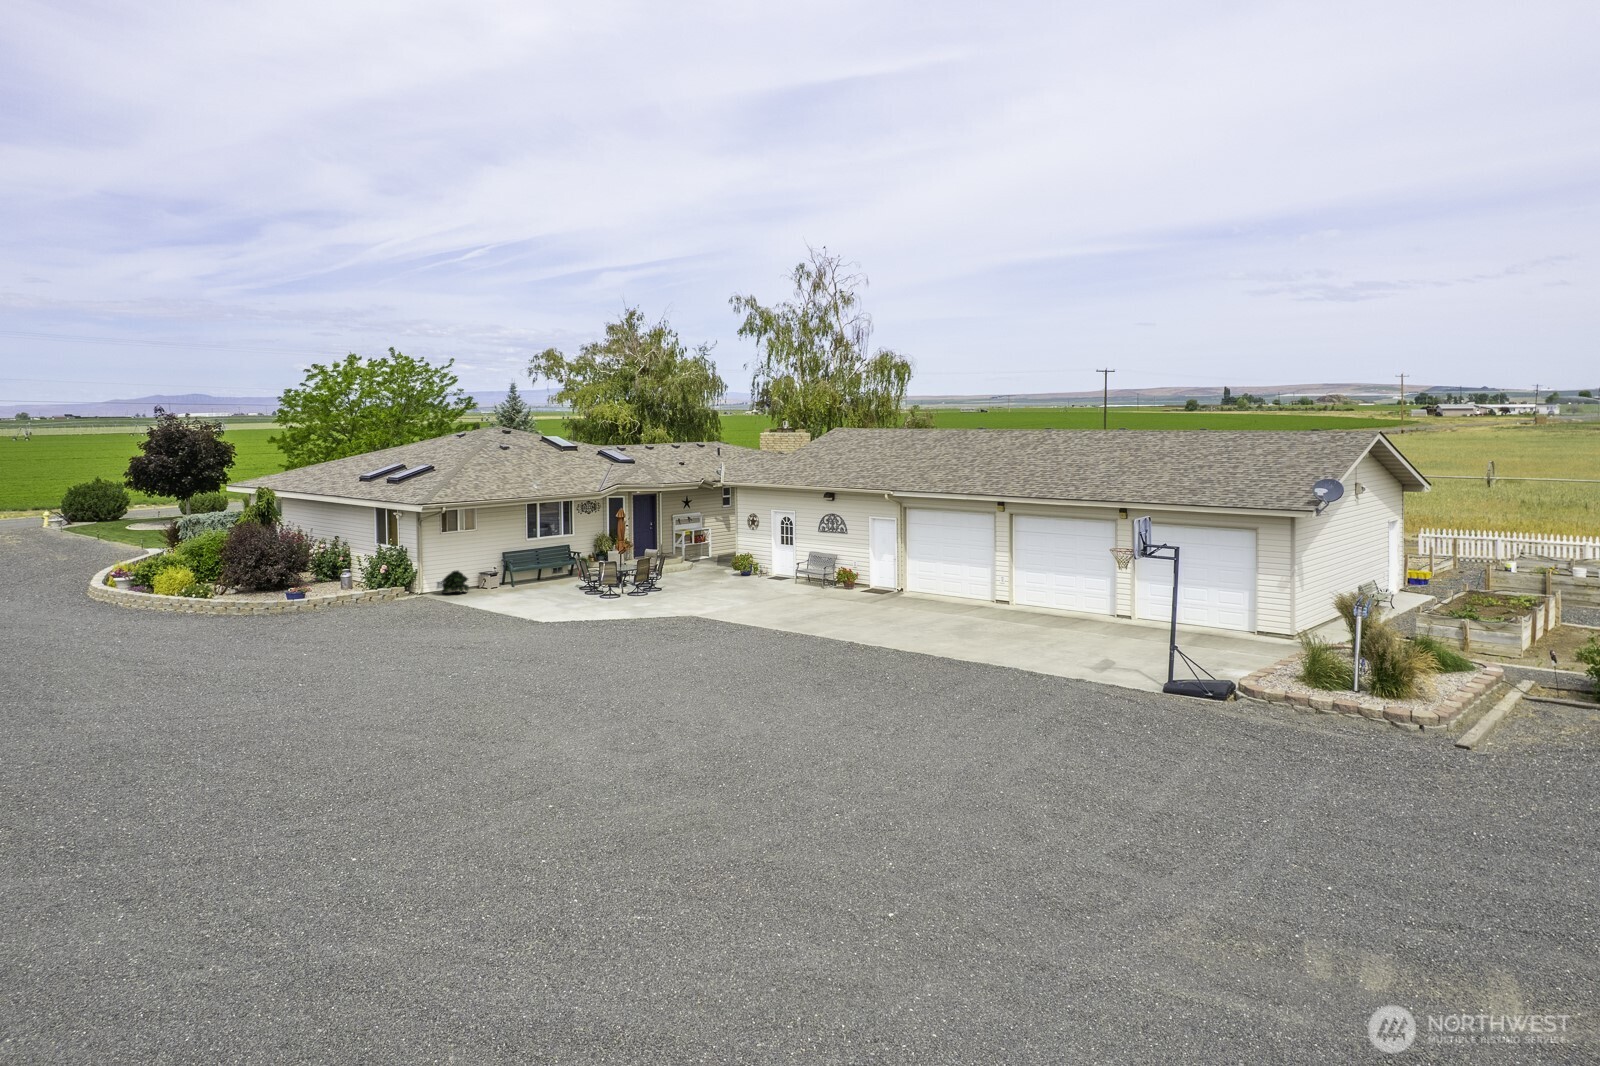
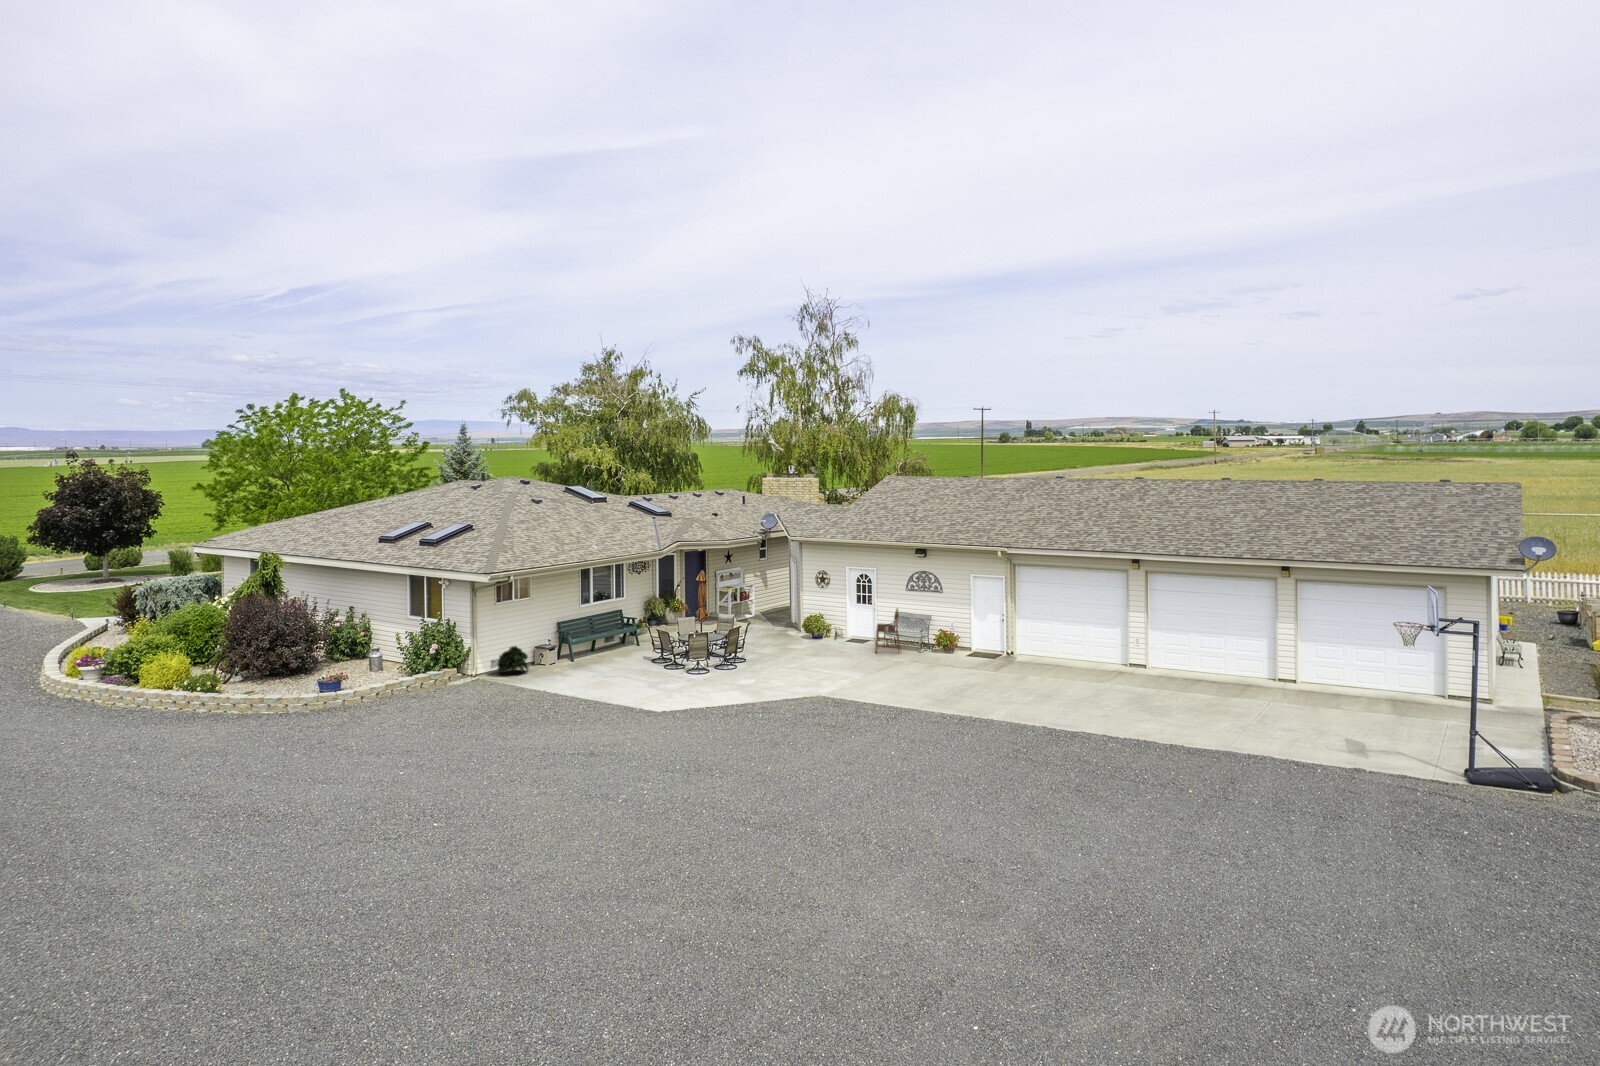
bench: none [781,547,811,587] -> present [875,609,900,652]

